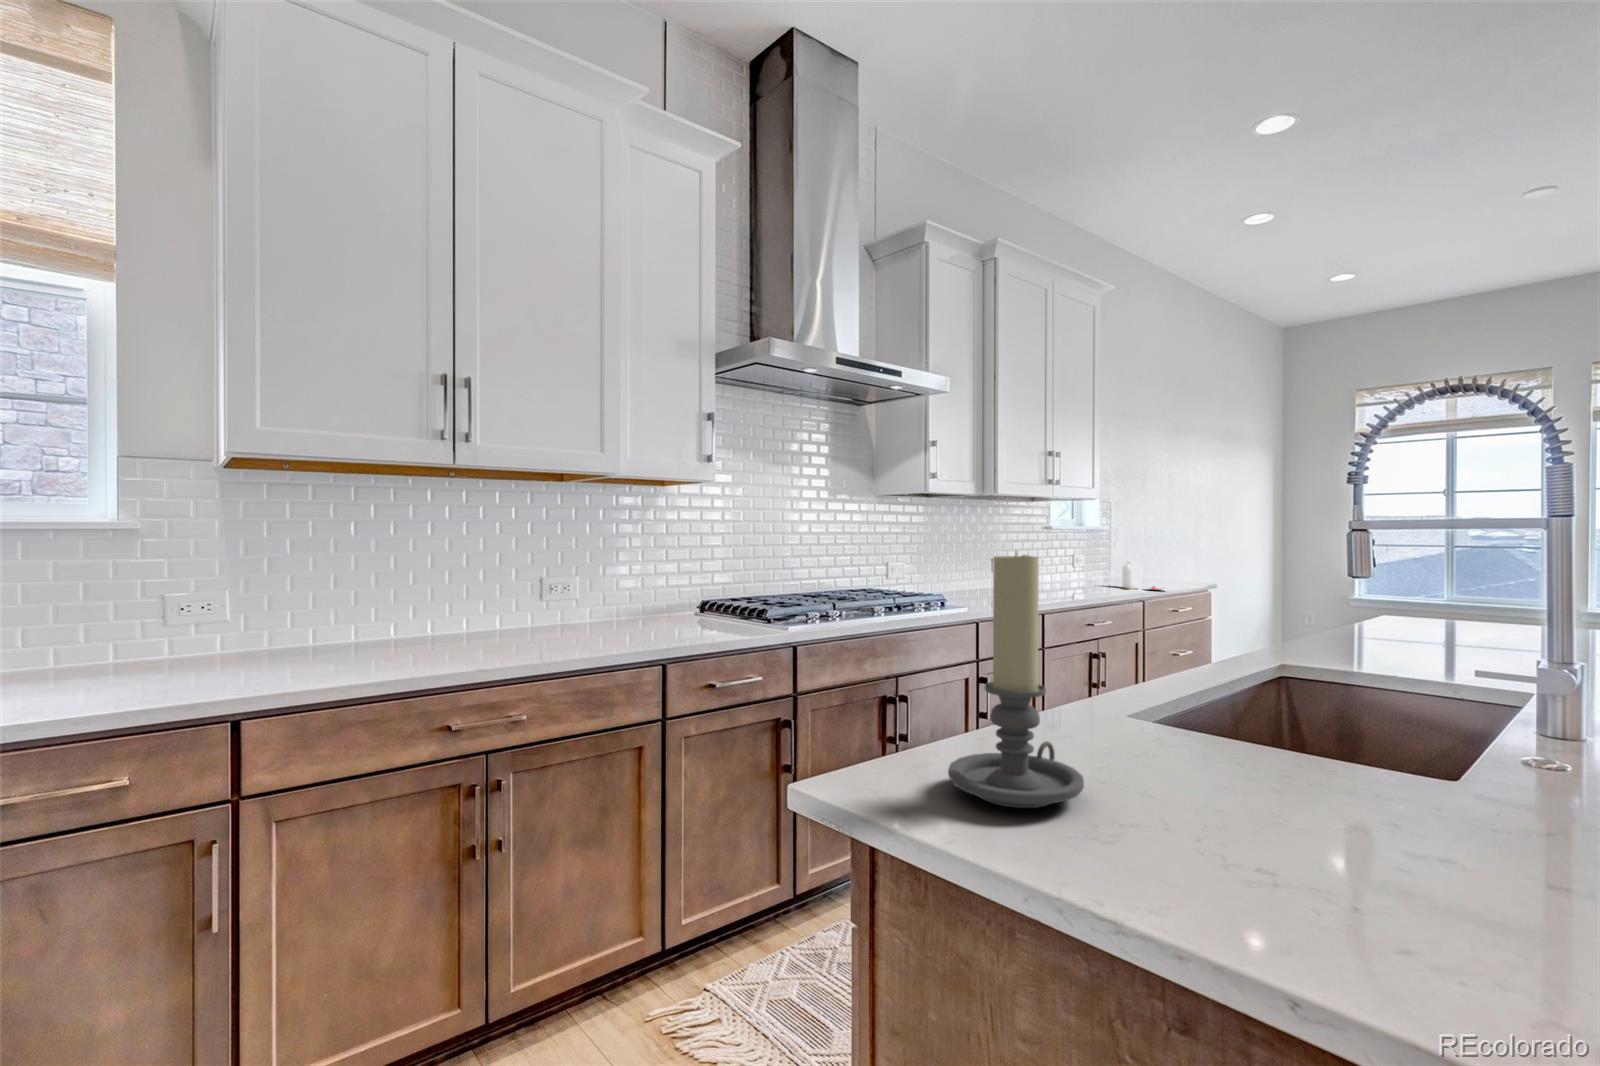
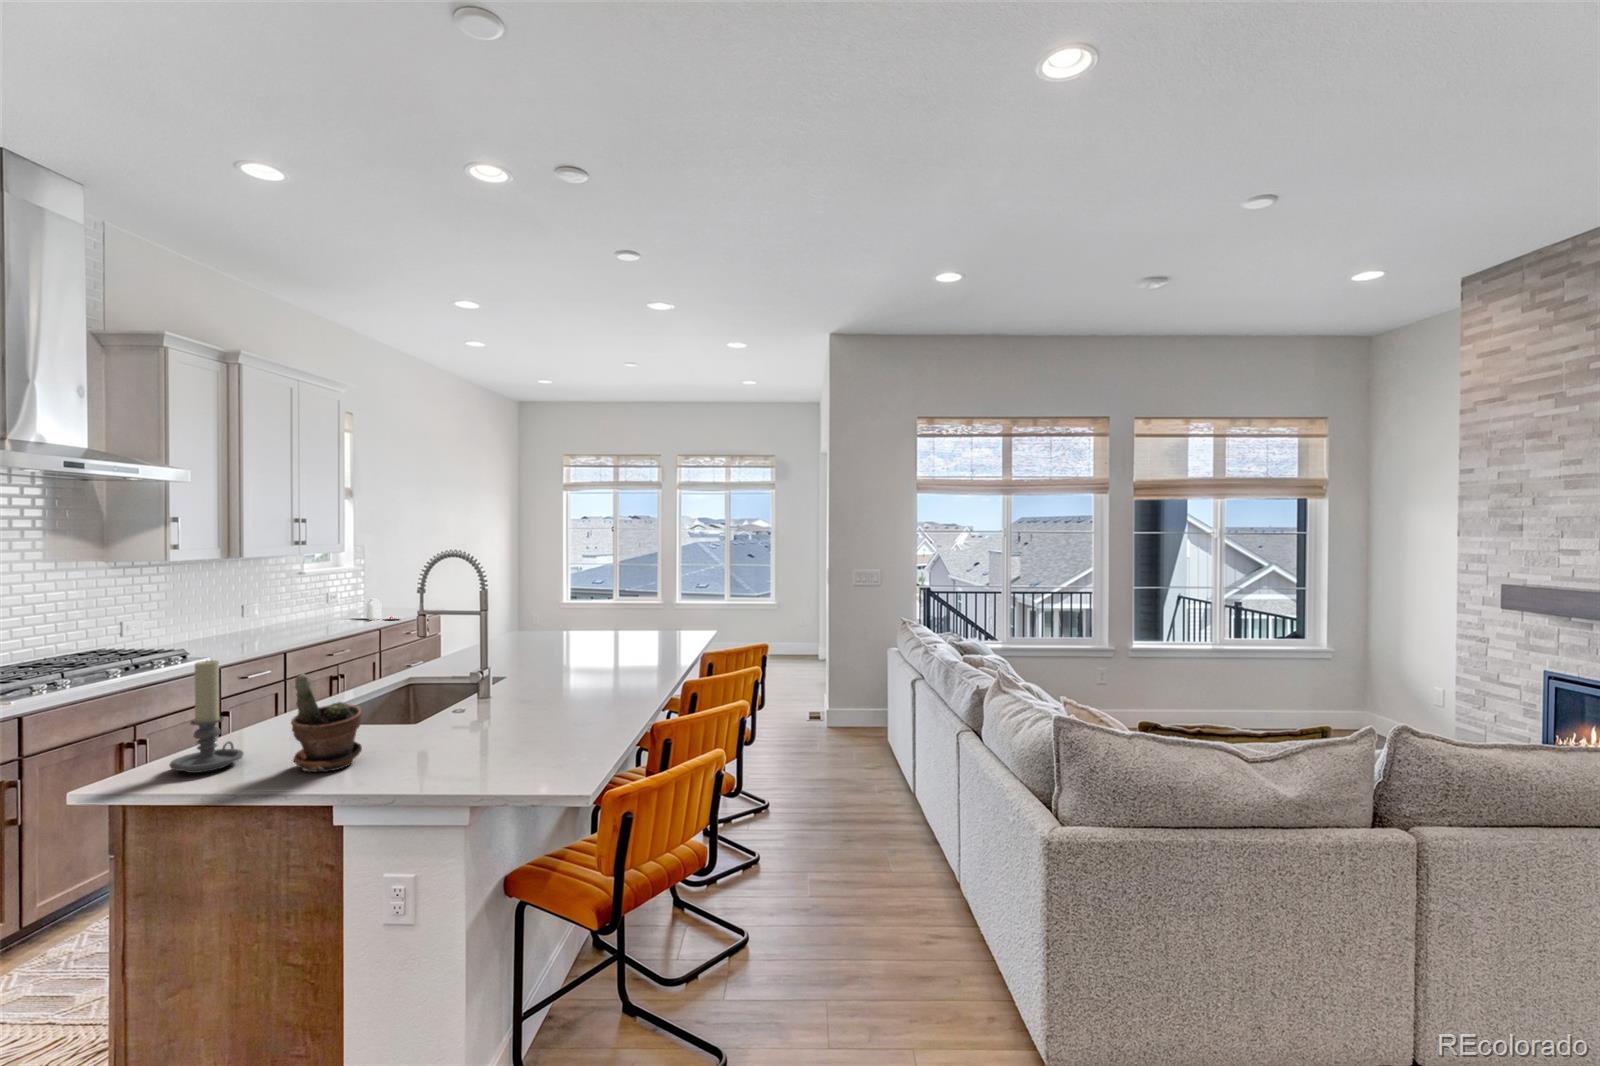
potted plant: none [1227,595,1453,923] -> present [291,673,362,772]

